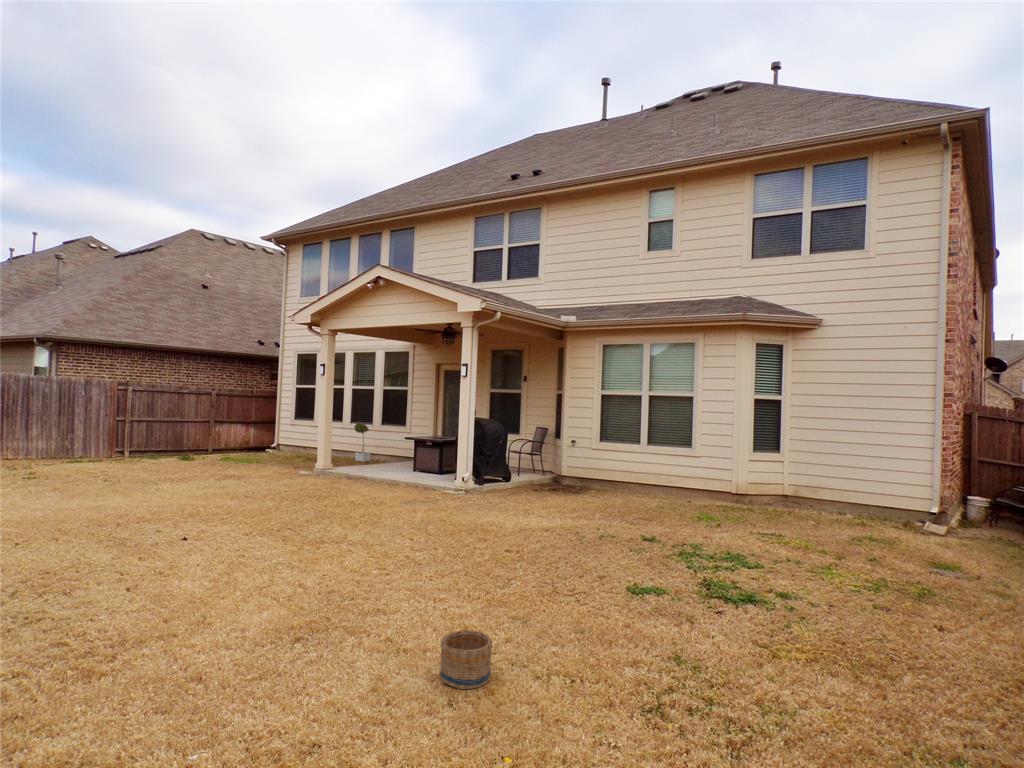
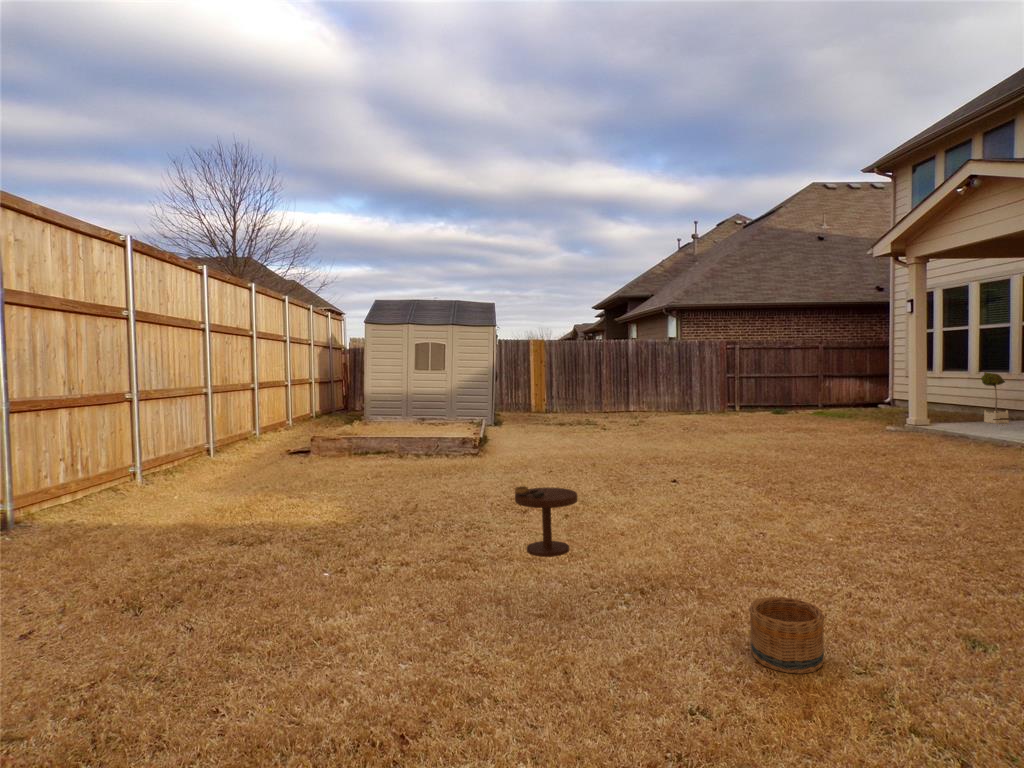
side table: none [203,585,278,720] -> present [515,486,577,557]

